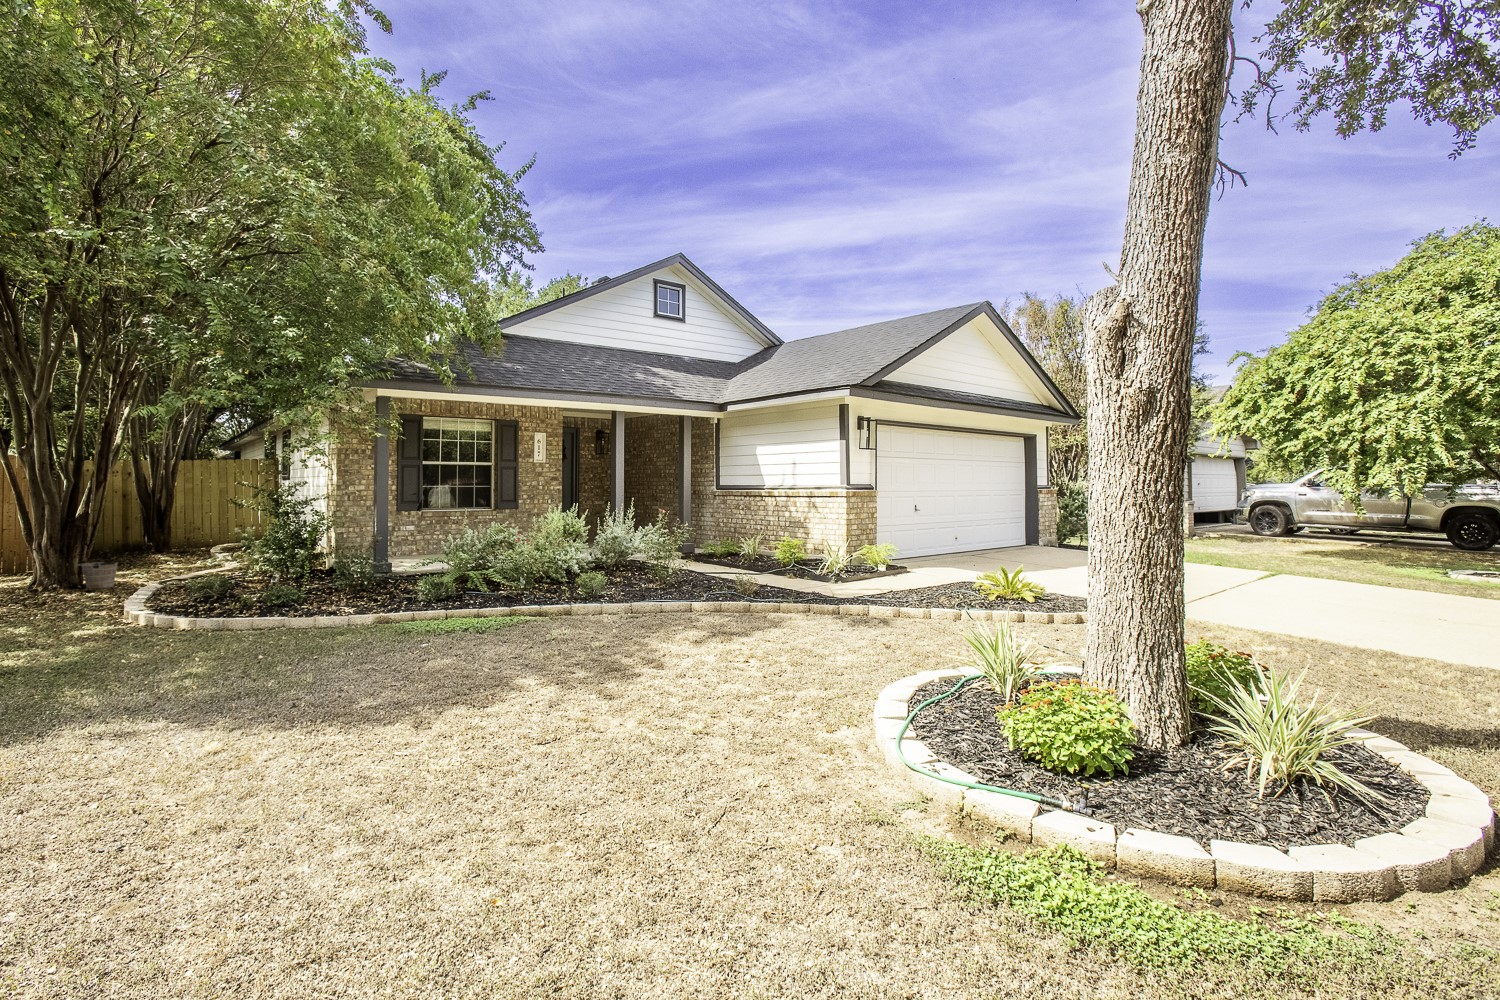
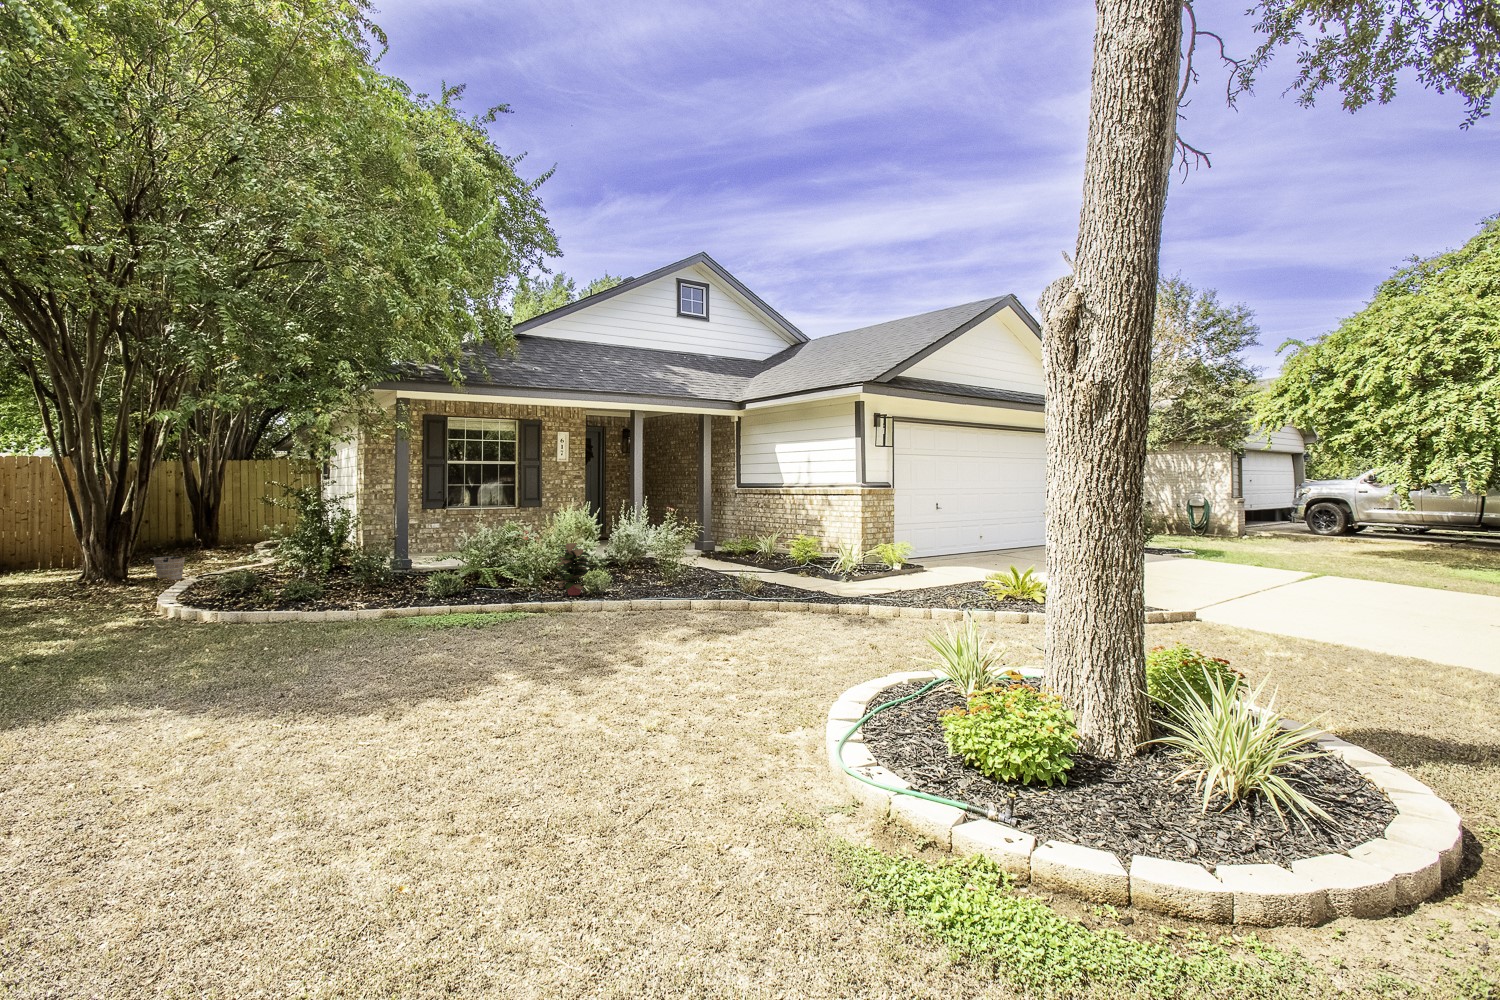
decorative plant: none [539,546,577,601] -> present [556,543,590,595]

